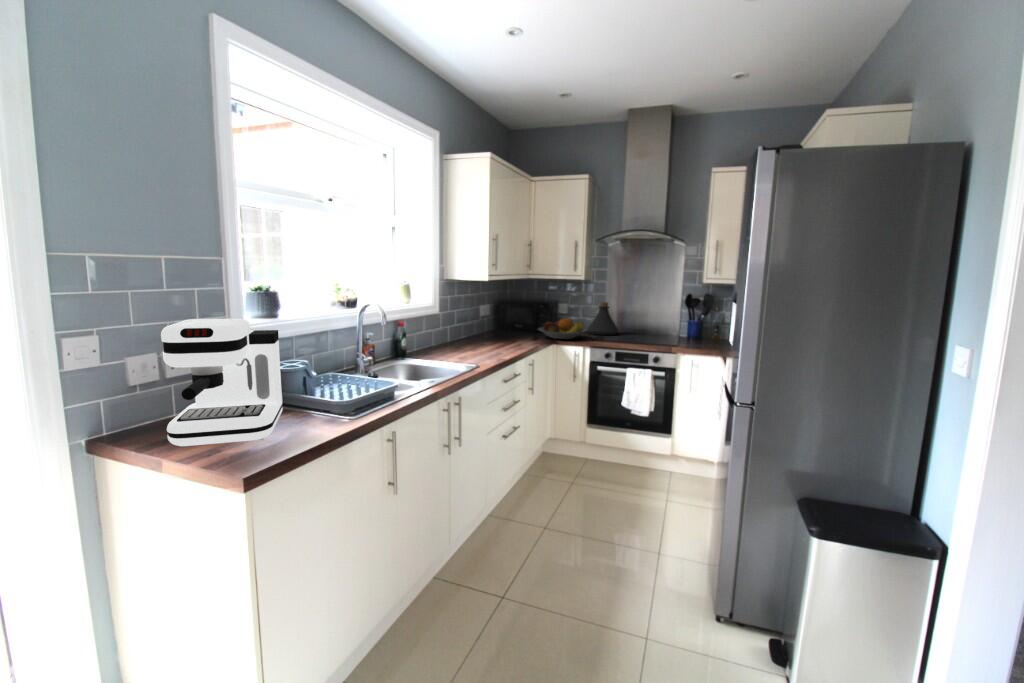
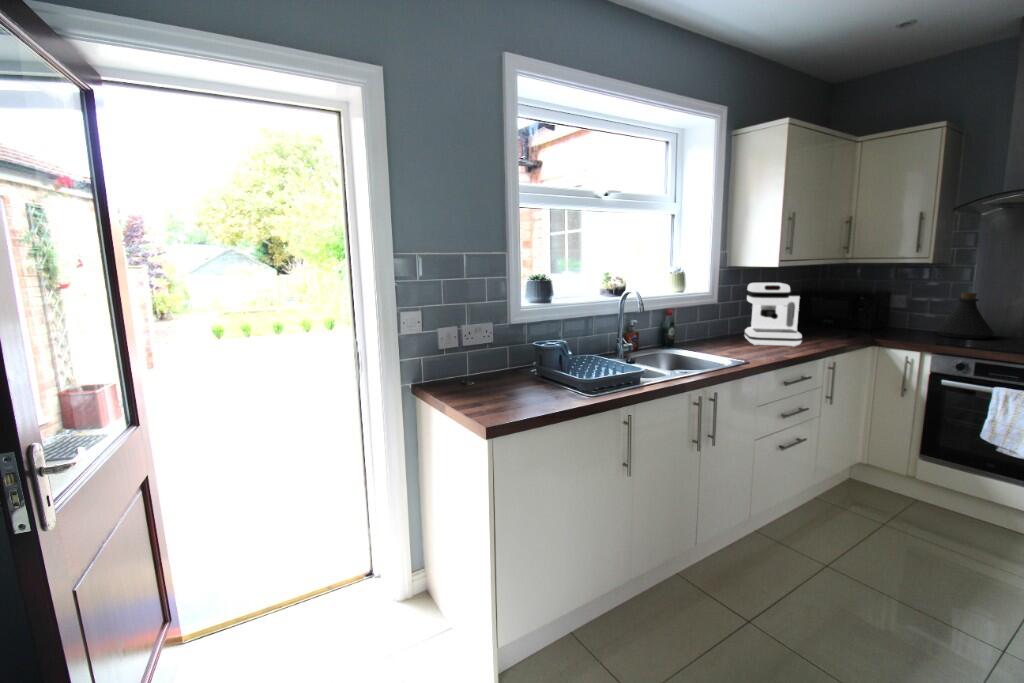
fruit bowl: present [539,318,585,339] -> none [851,313,928,341]
coffee maker: present [161,319,283,447] -> present [745,283,802,347]

